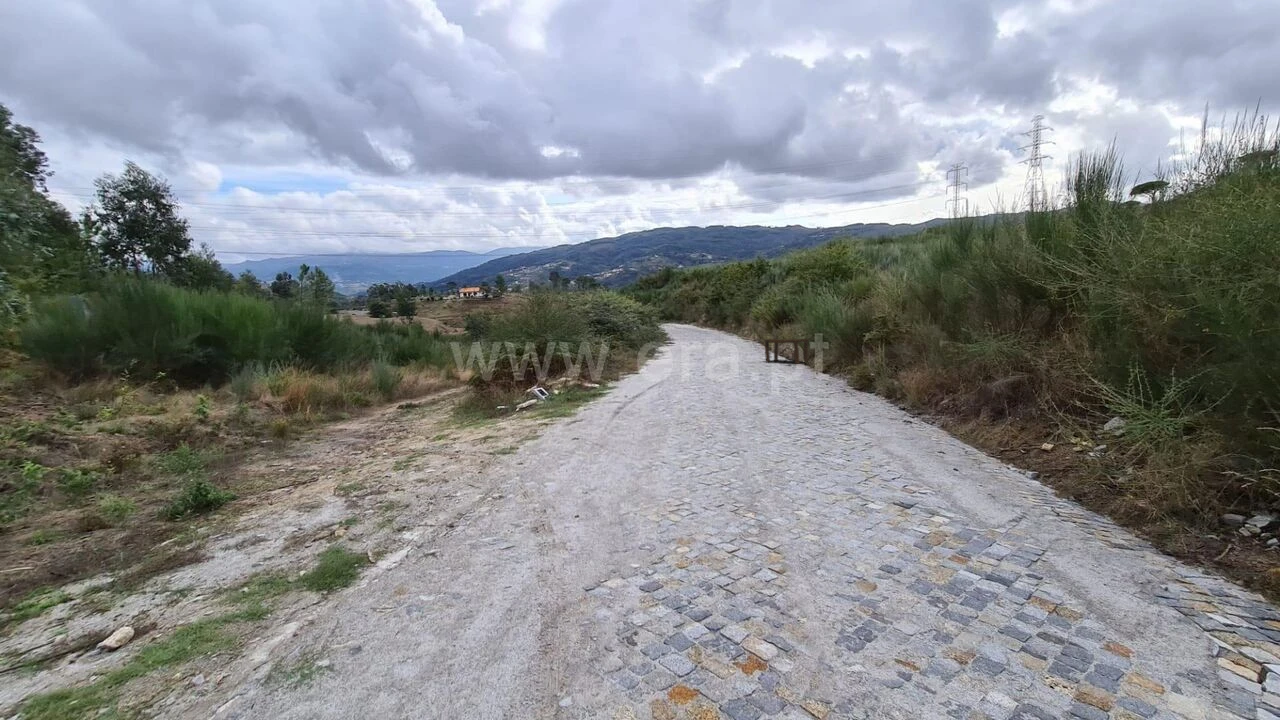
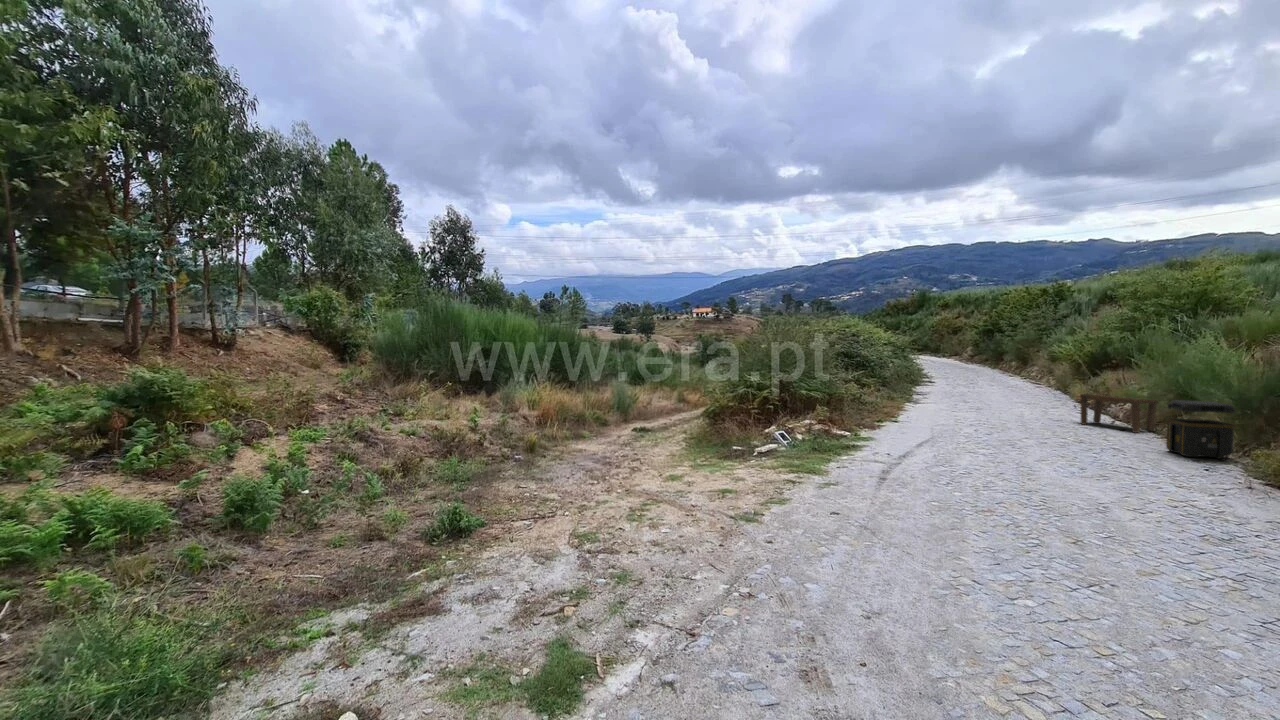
toolbox: none [809,335,843,375] -> present [1166,400,1235,459]

